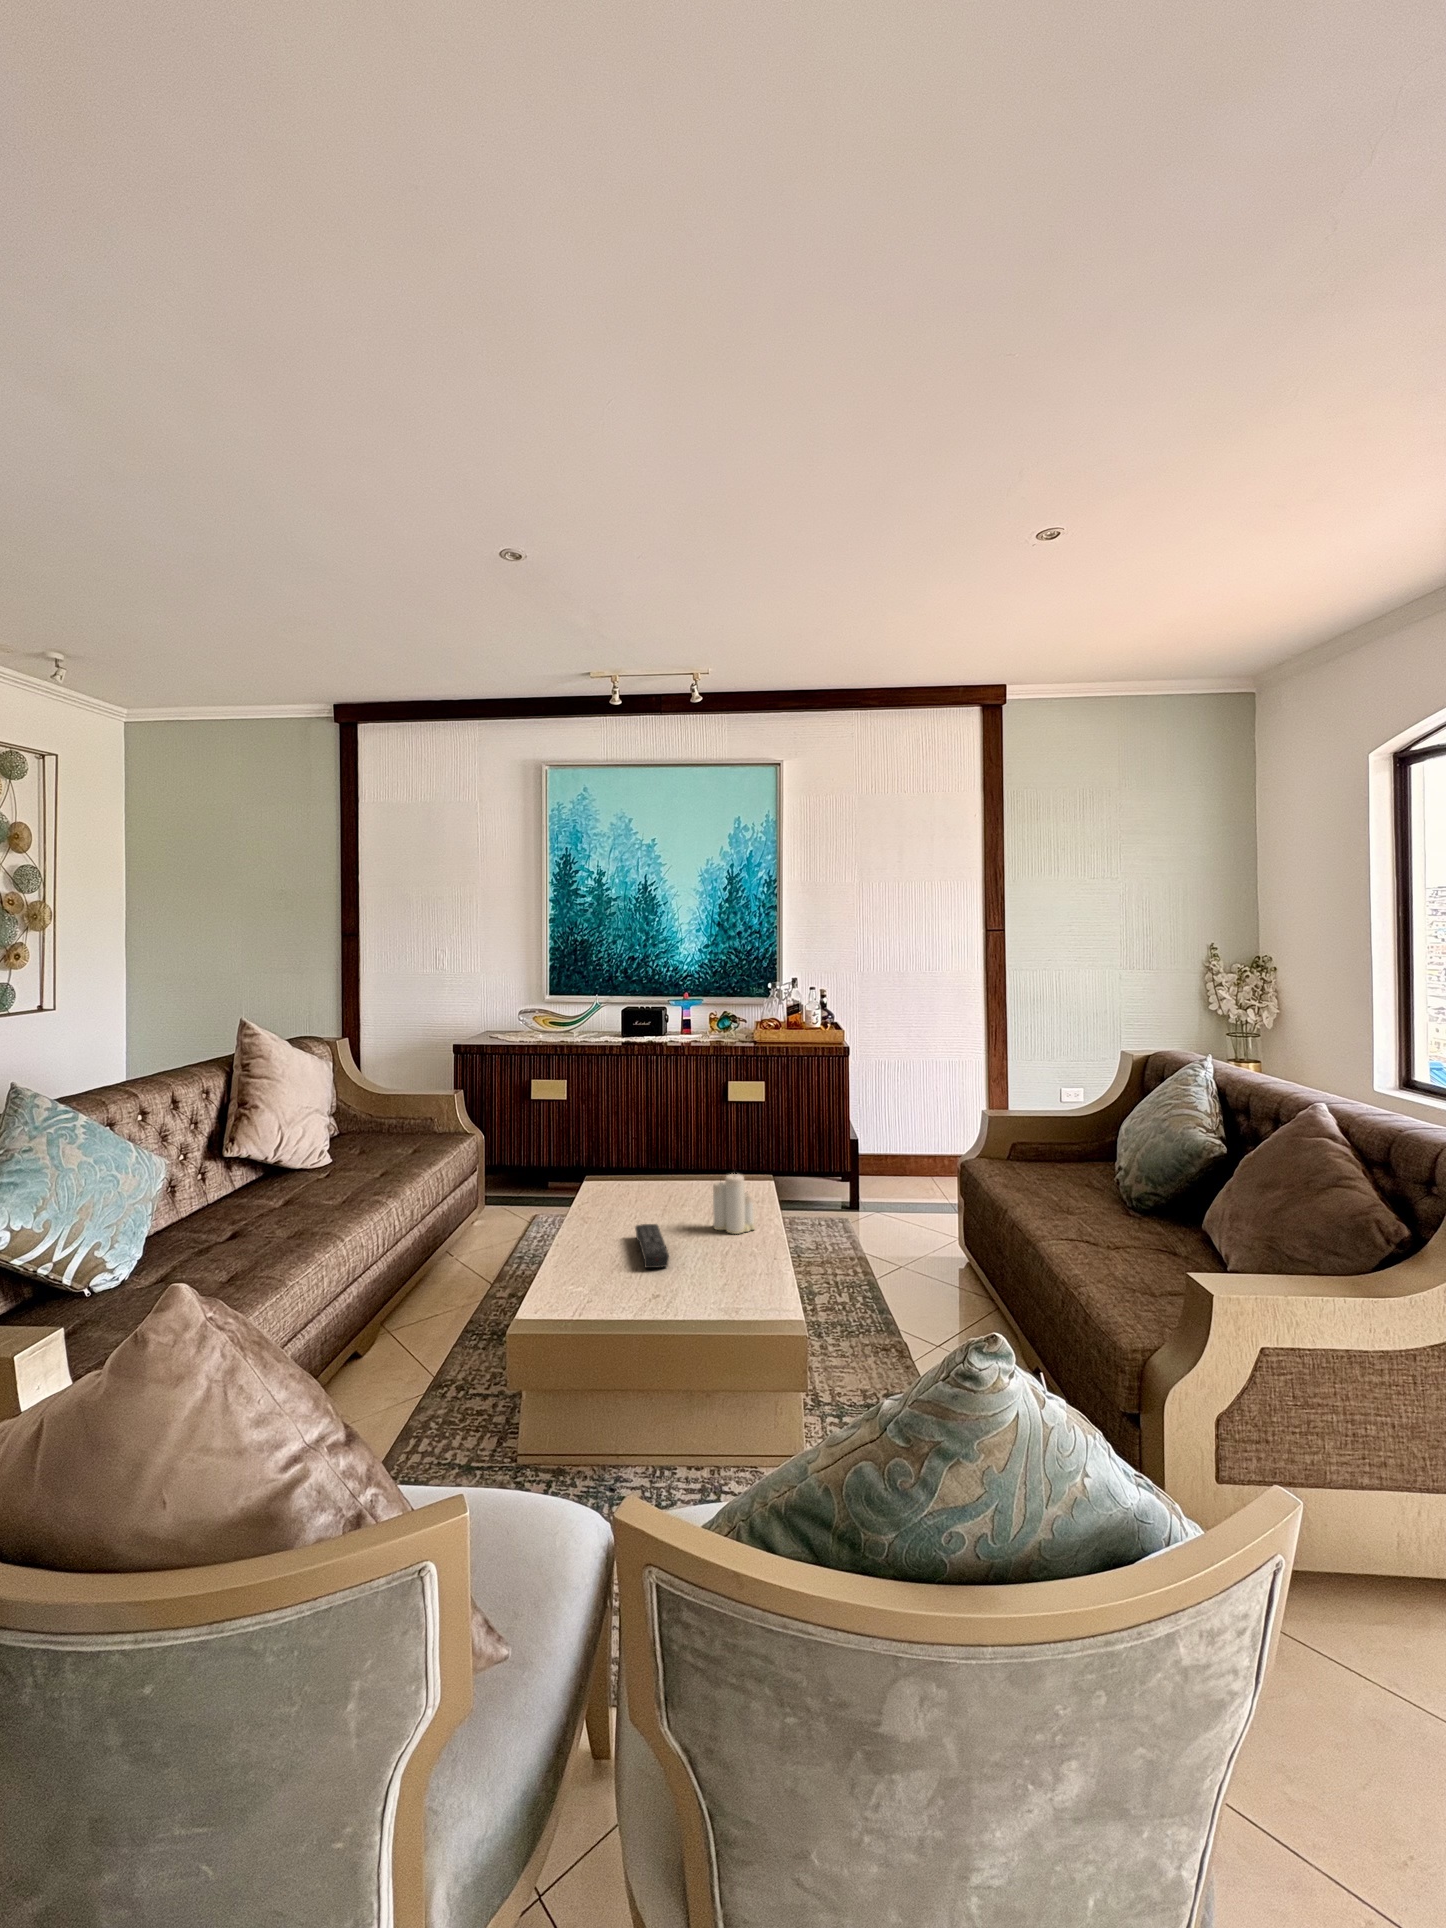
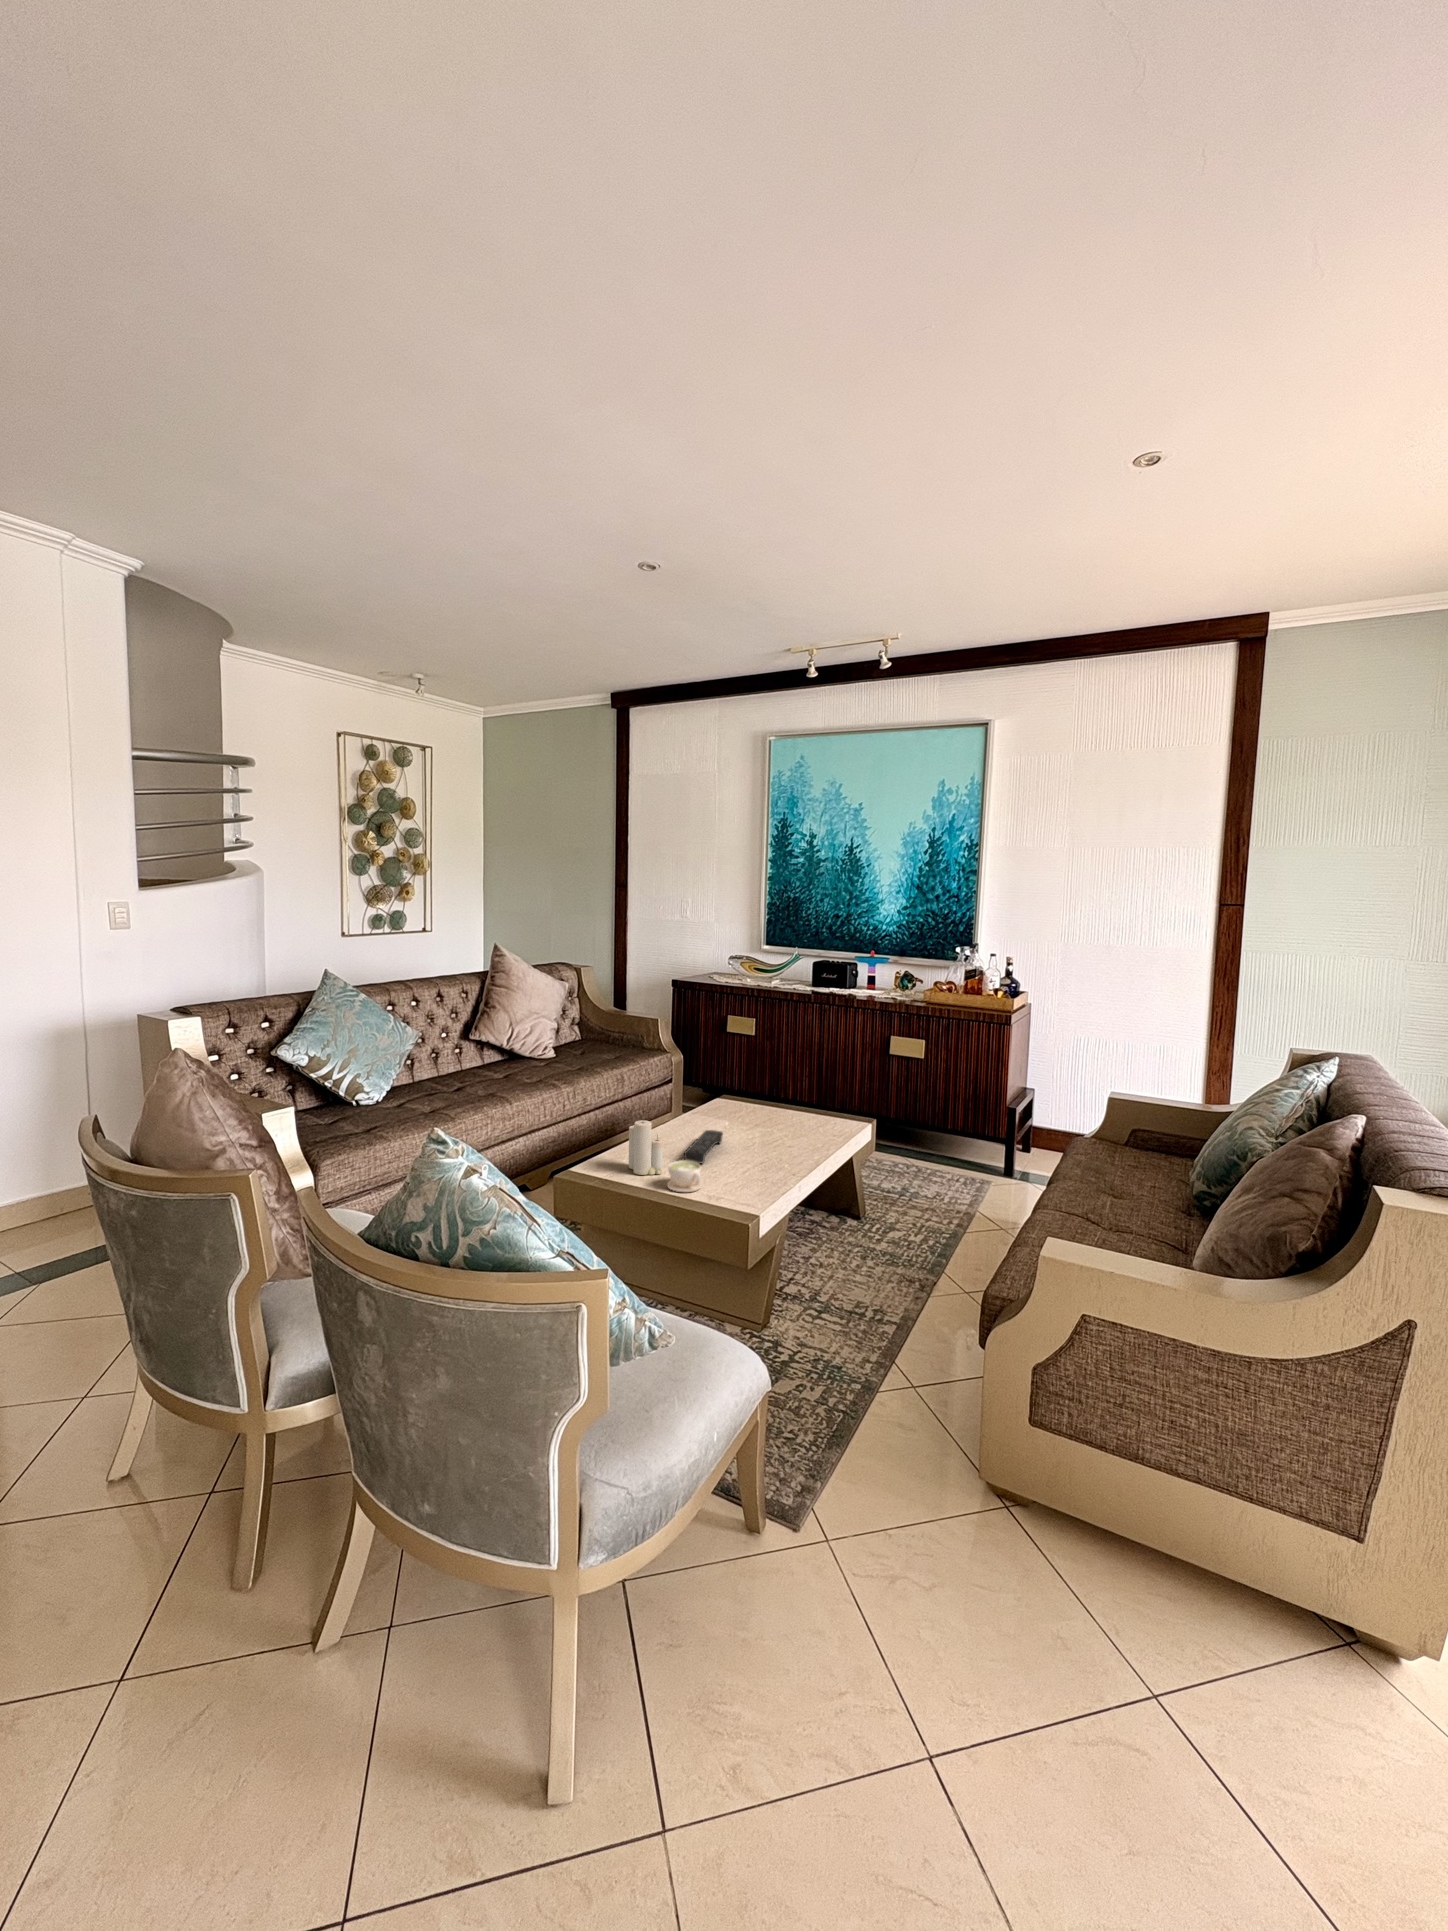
candle: present [713,1174,755,1234] -> present [629,1120,663,1175]
coffee cup: none [656,1264,705,1306] -> present [667,1160,702,1192]

